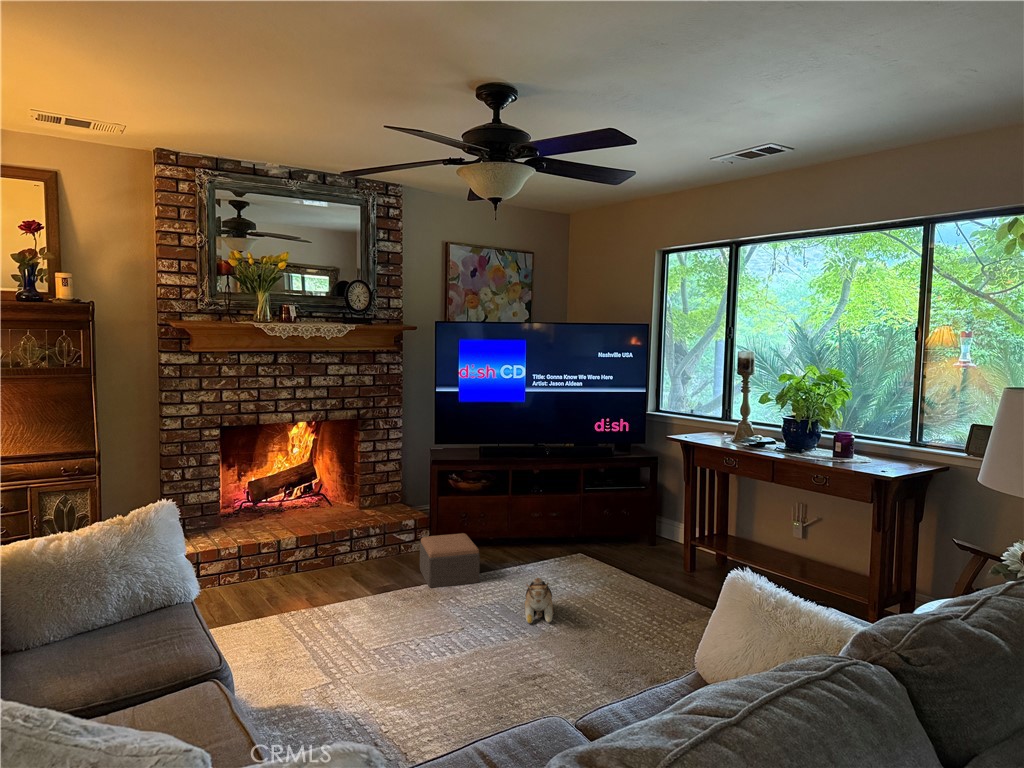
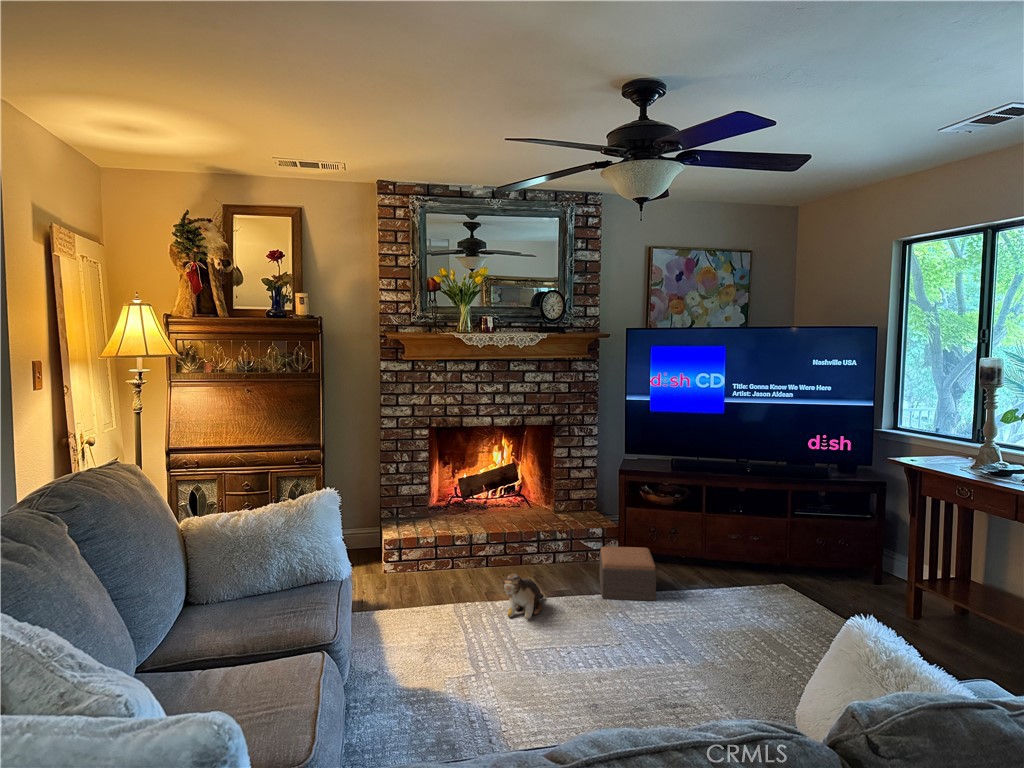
plush toy: present [525,578,554,624] -> present [499,574,544,619]

